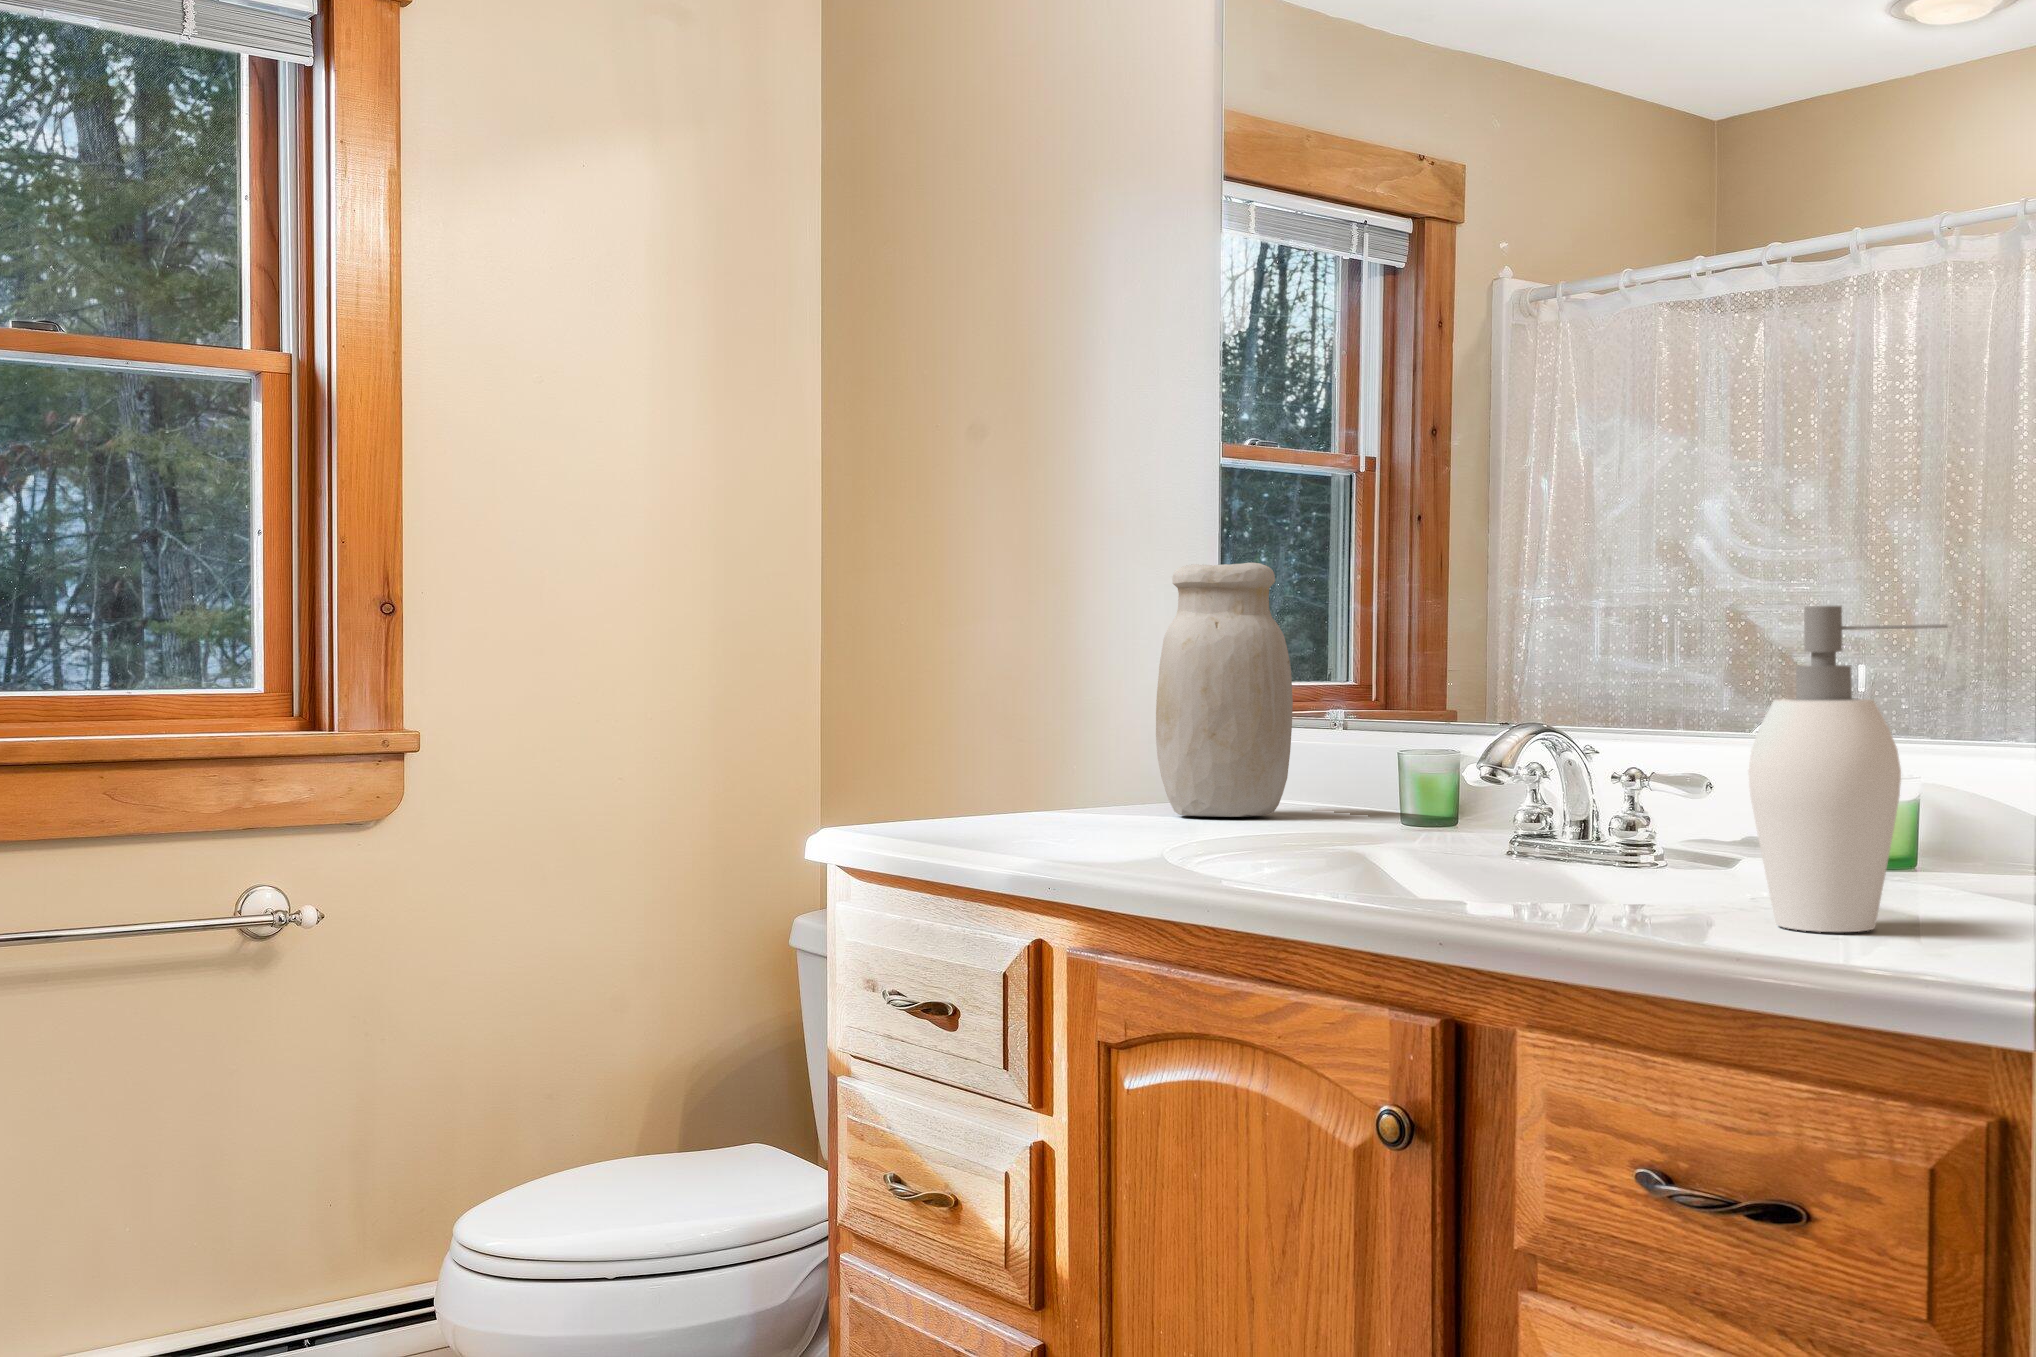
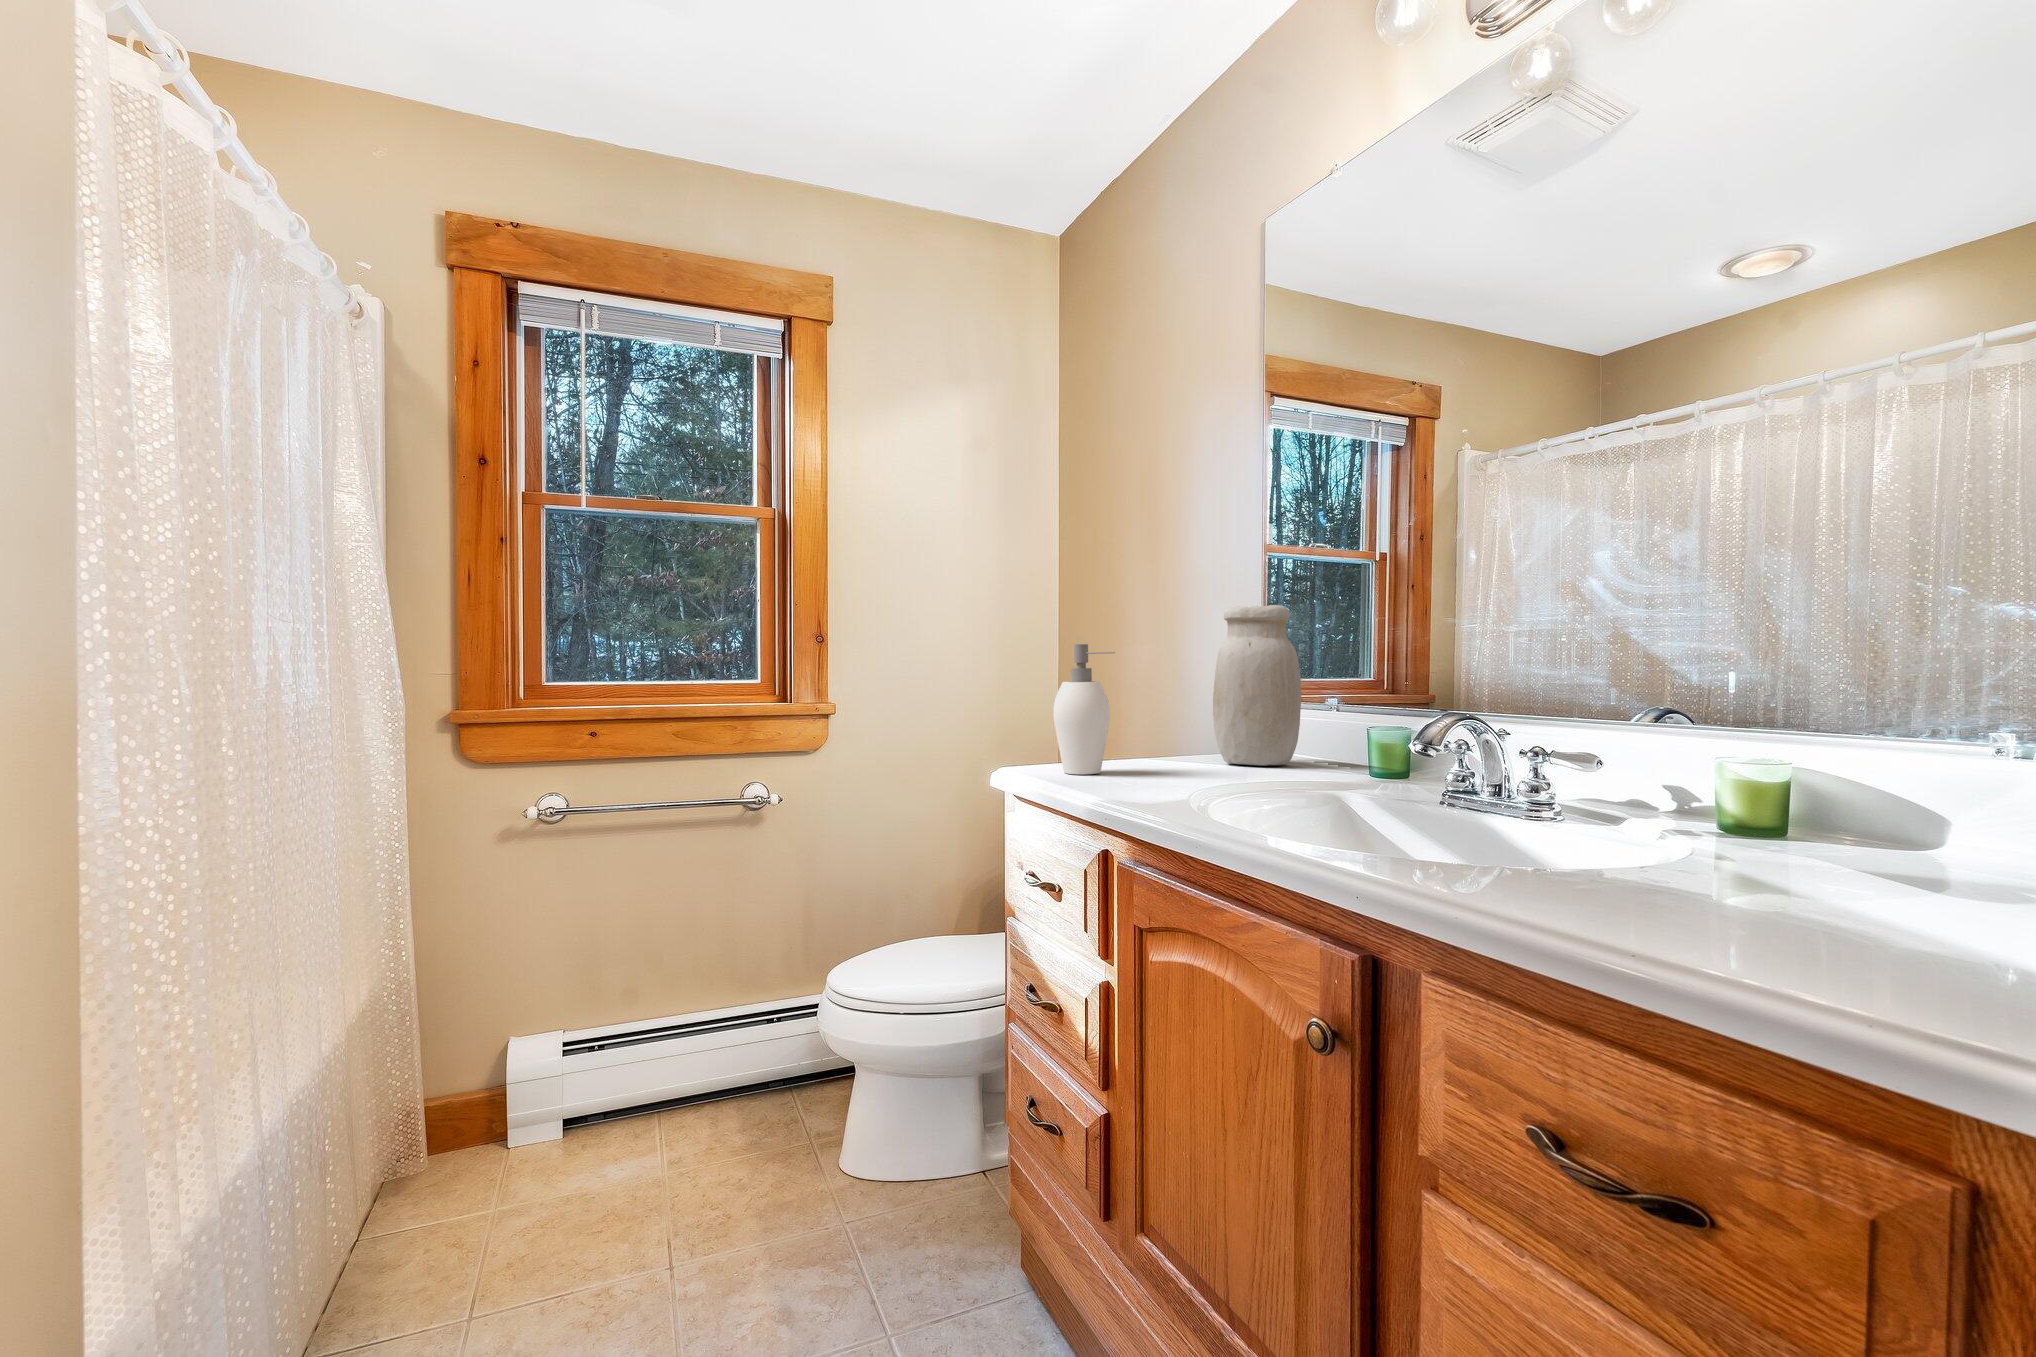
soap dispenser: present [1748,606,1948,932] -> present [1053,644,1115,774]

